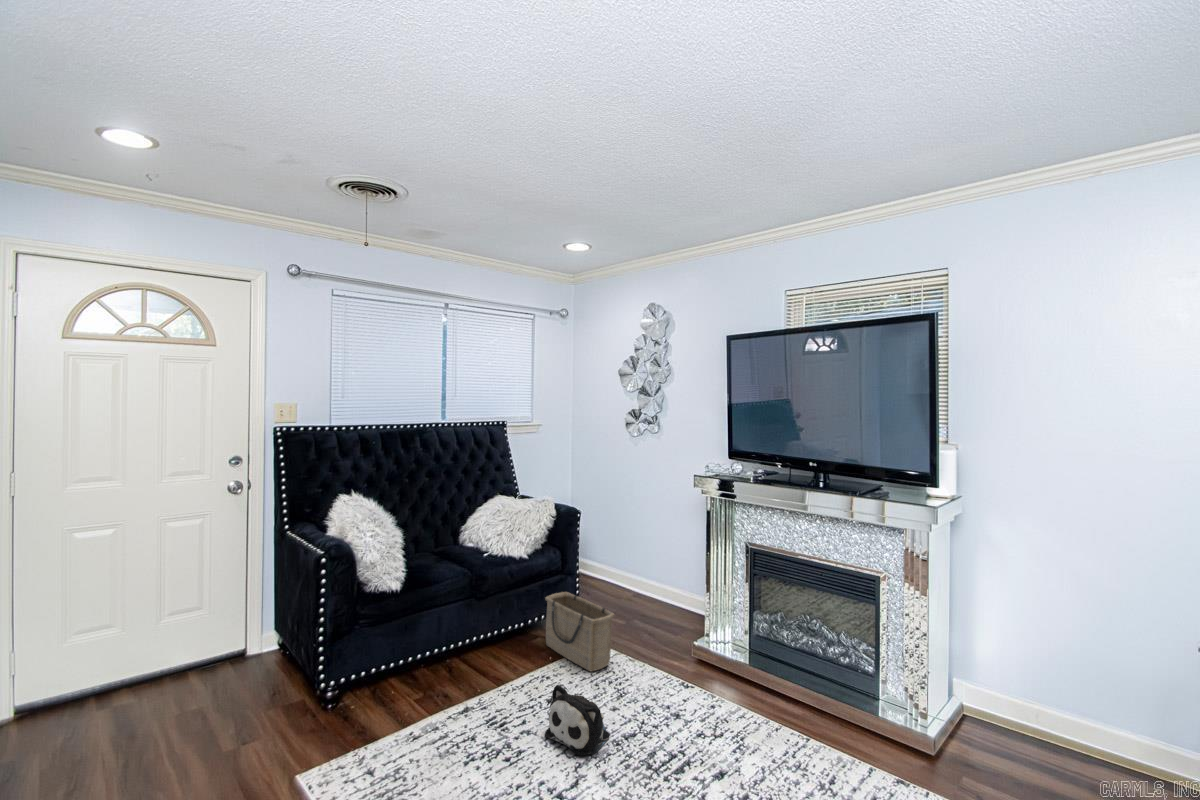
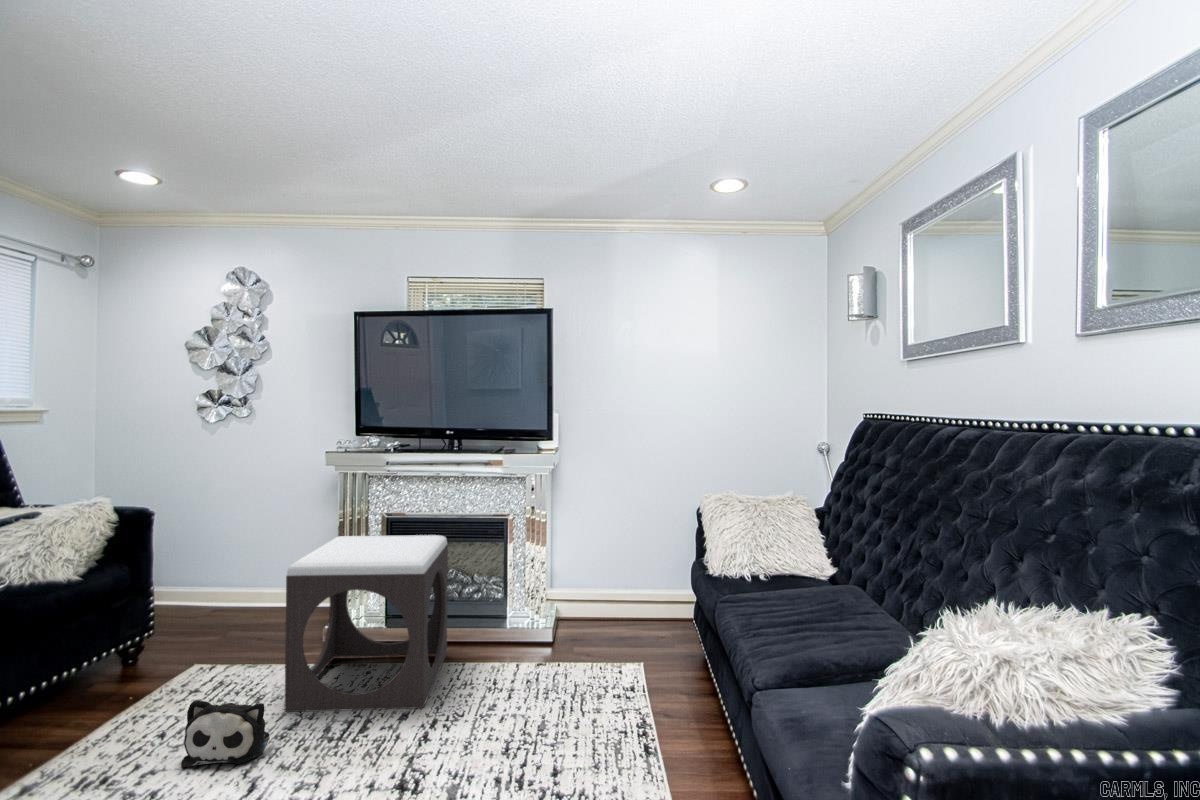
footstool: none [632,566,800,775] -> present [285,535,448,712]
basket: present [545,592,615,671] -> none [111,614,231,694]

